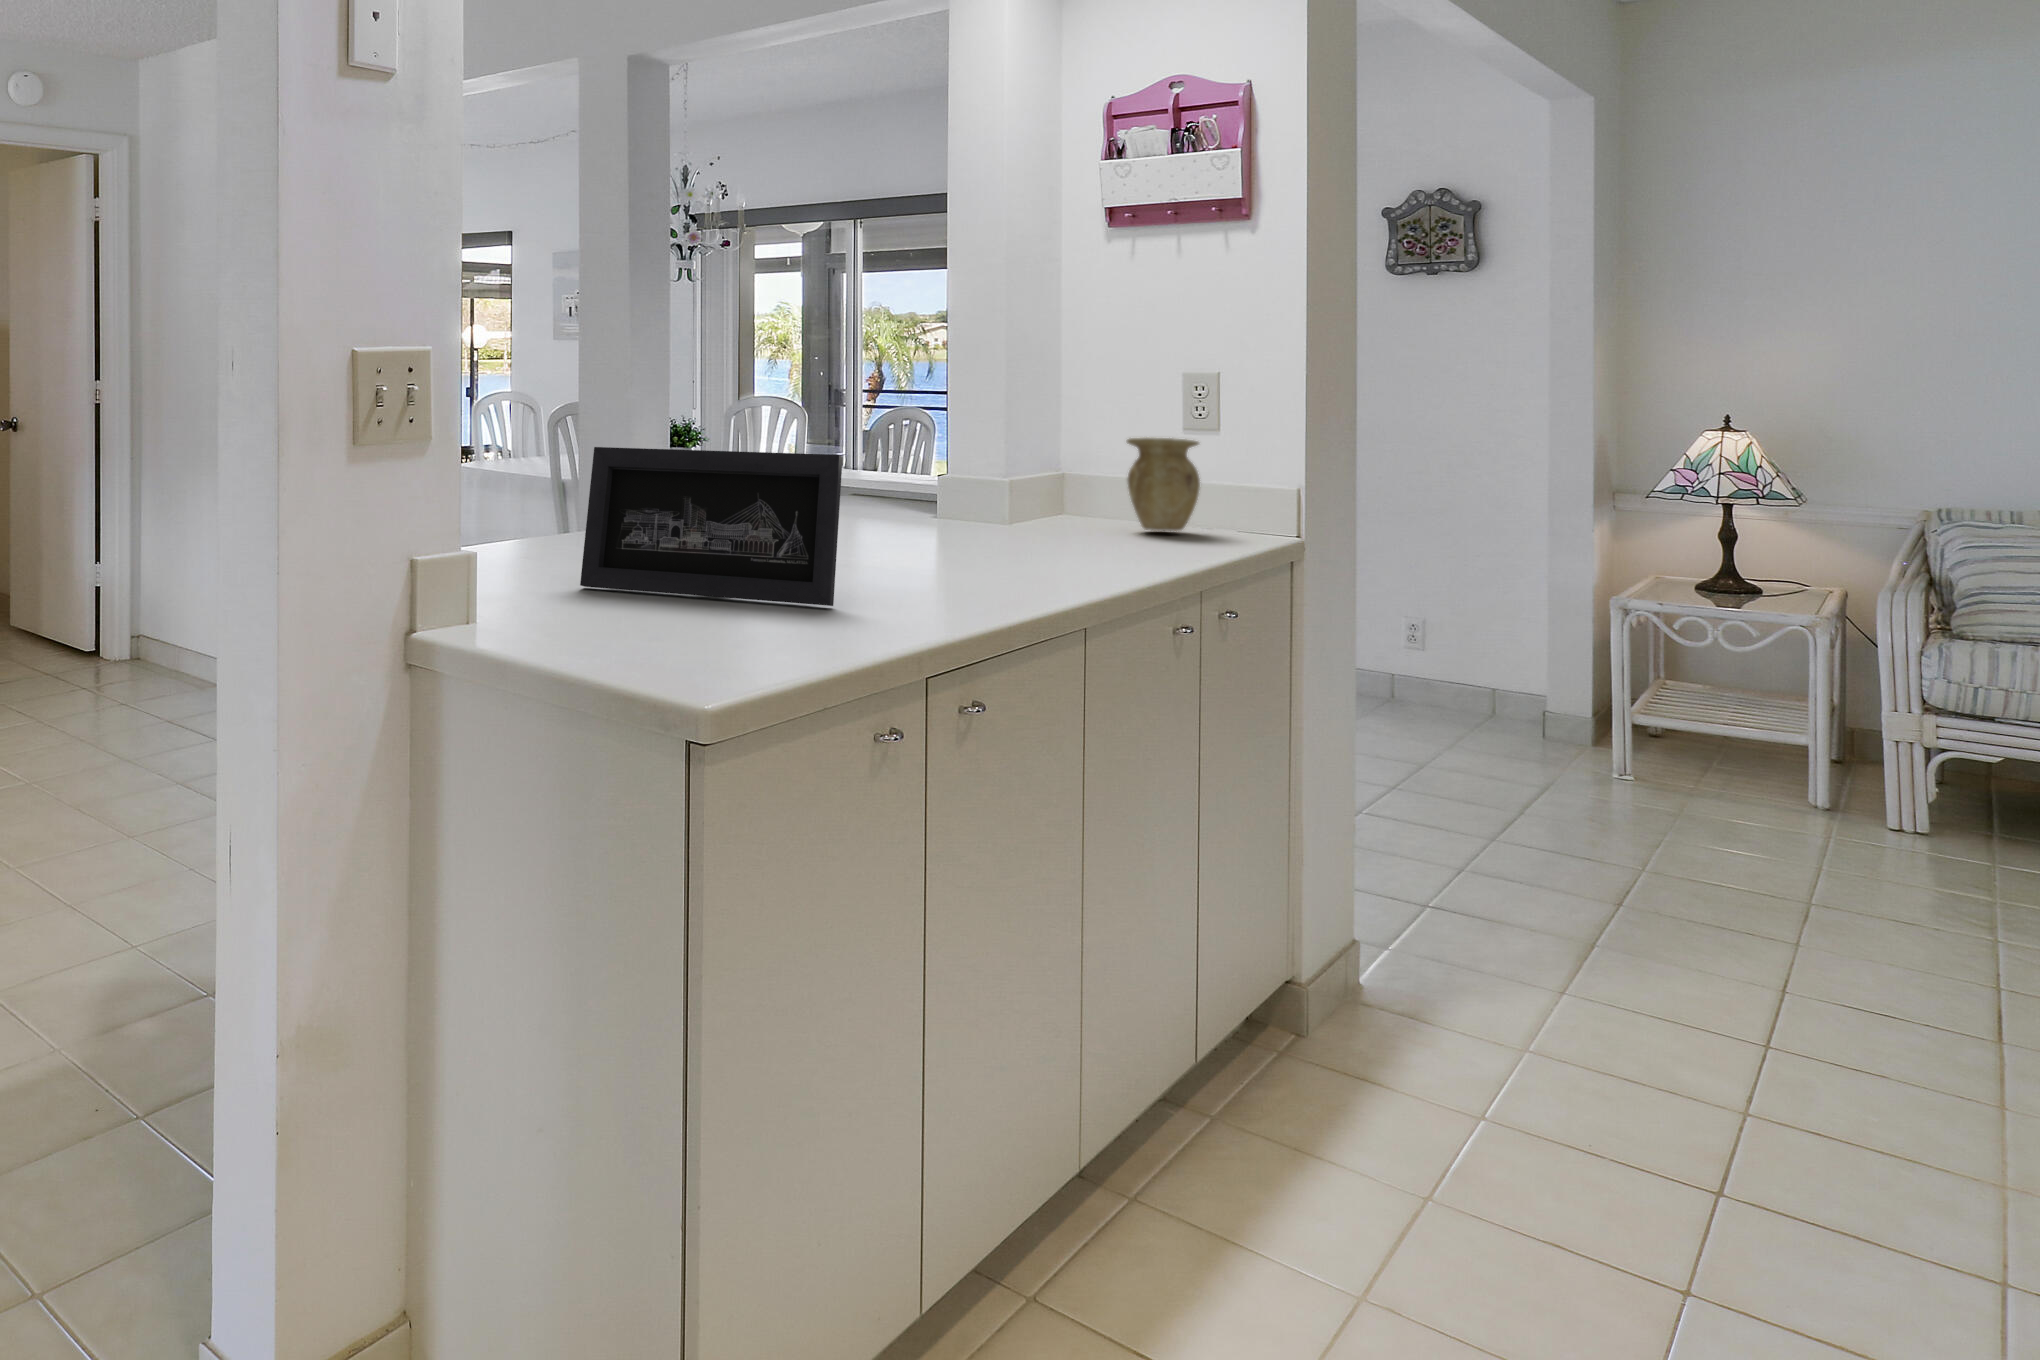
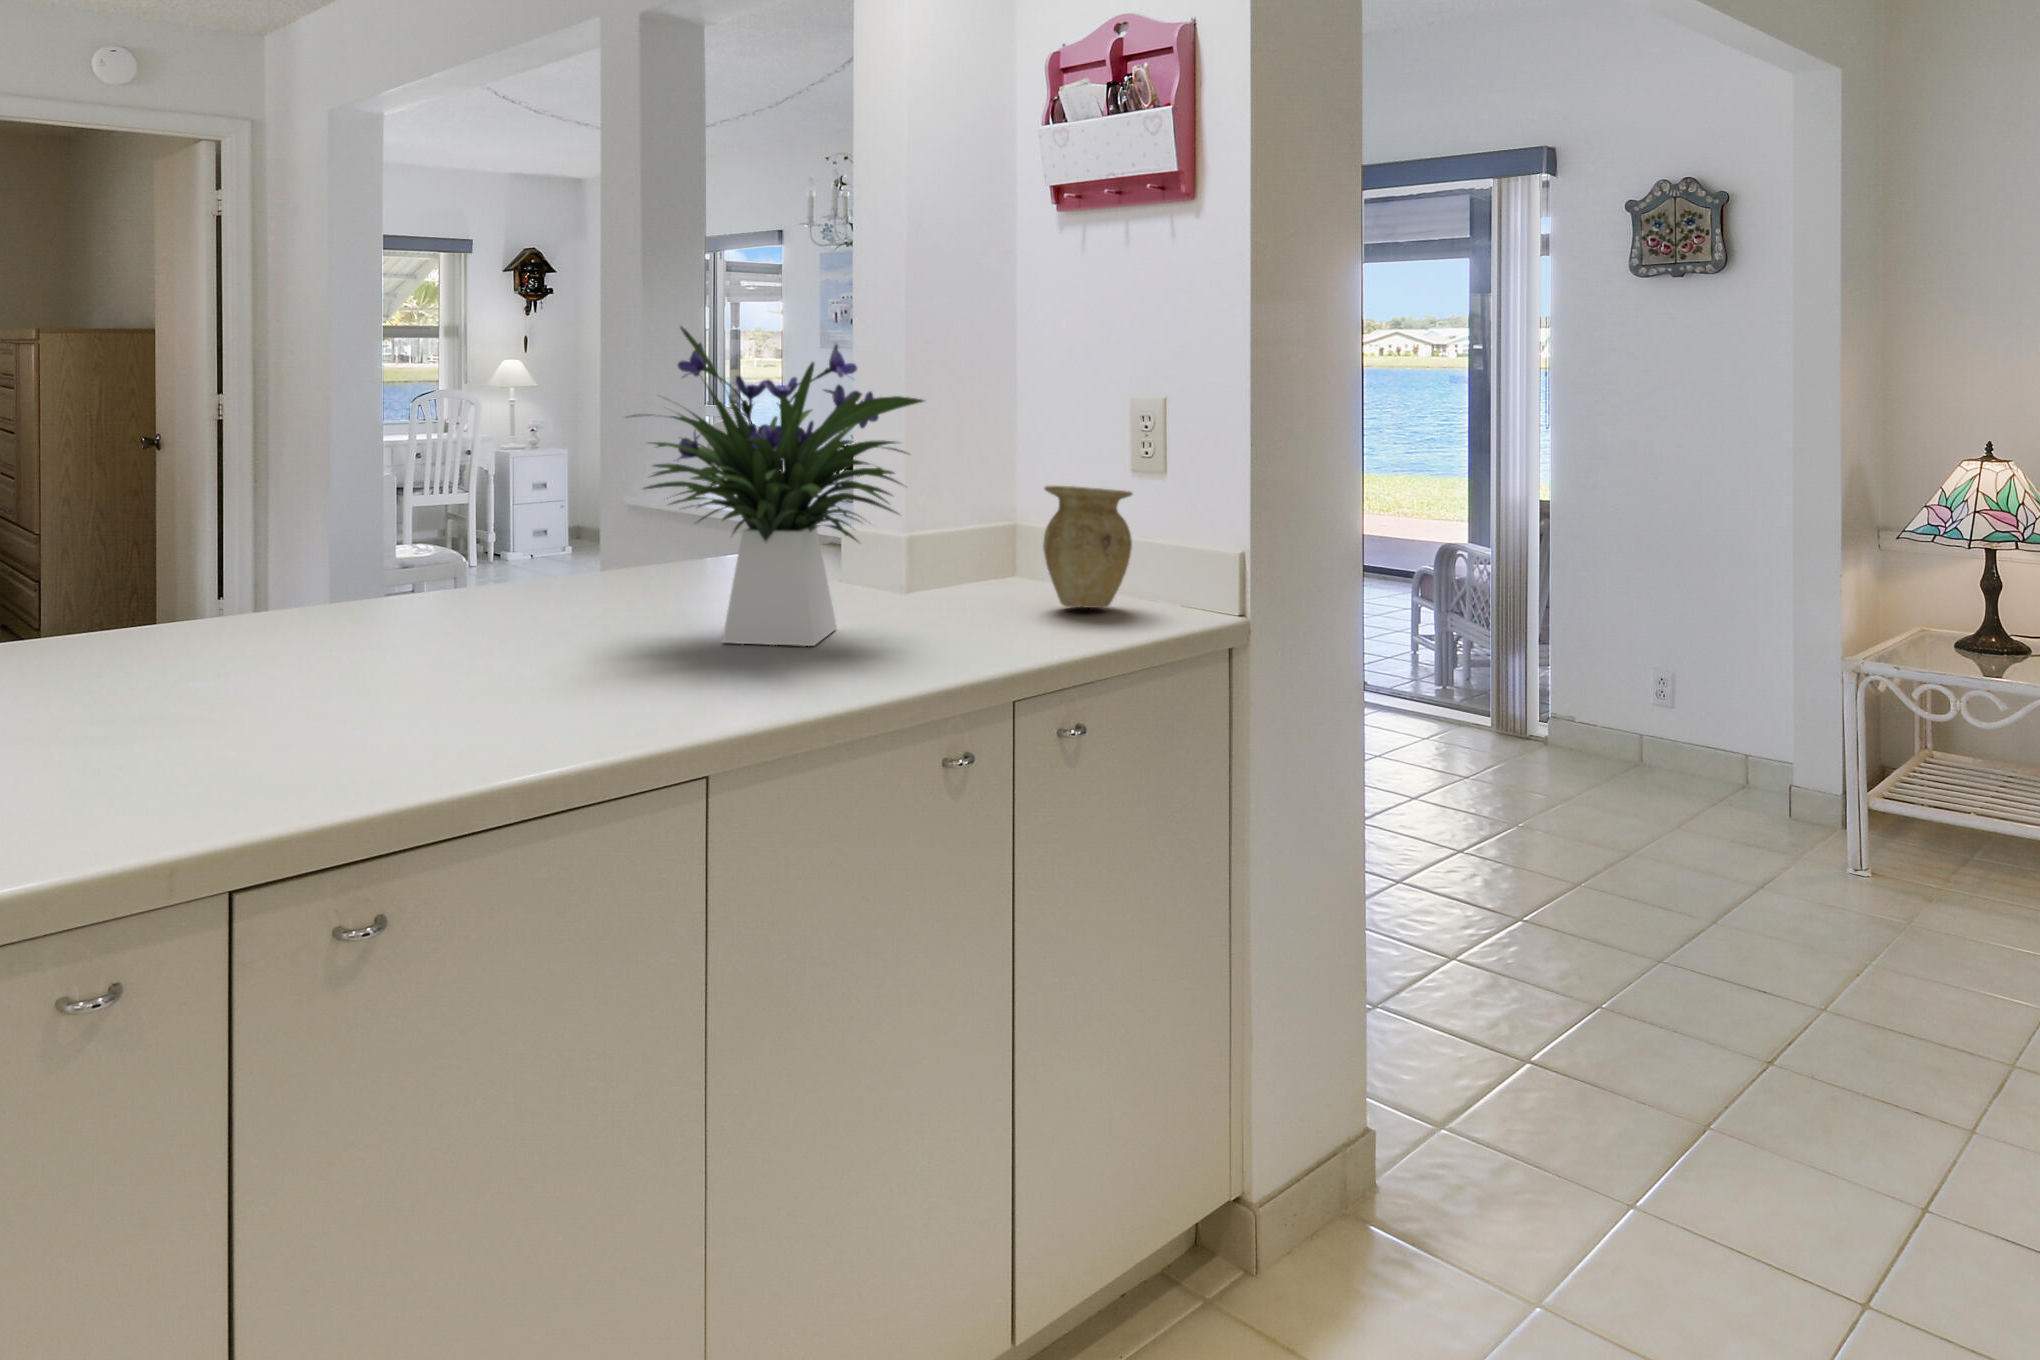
flower arrangement: none [861,316,1090,553] -> present [631,327,924,646]
picture frame: present [580,447,843,606] -> none [23,510,335,753]

